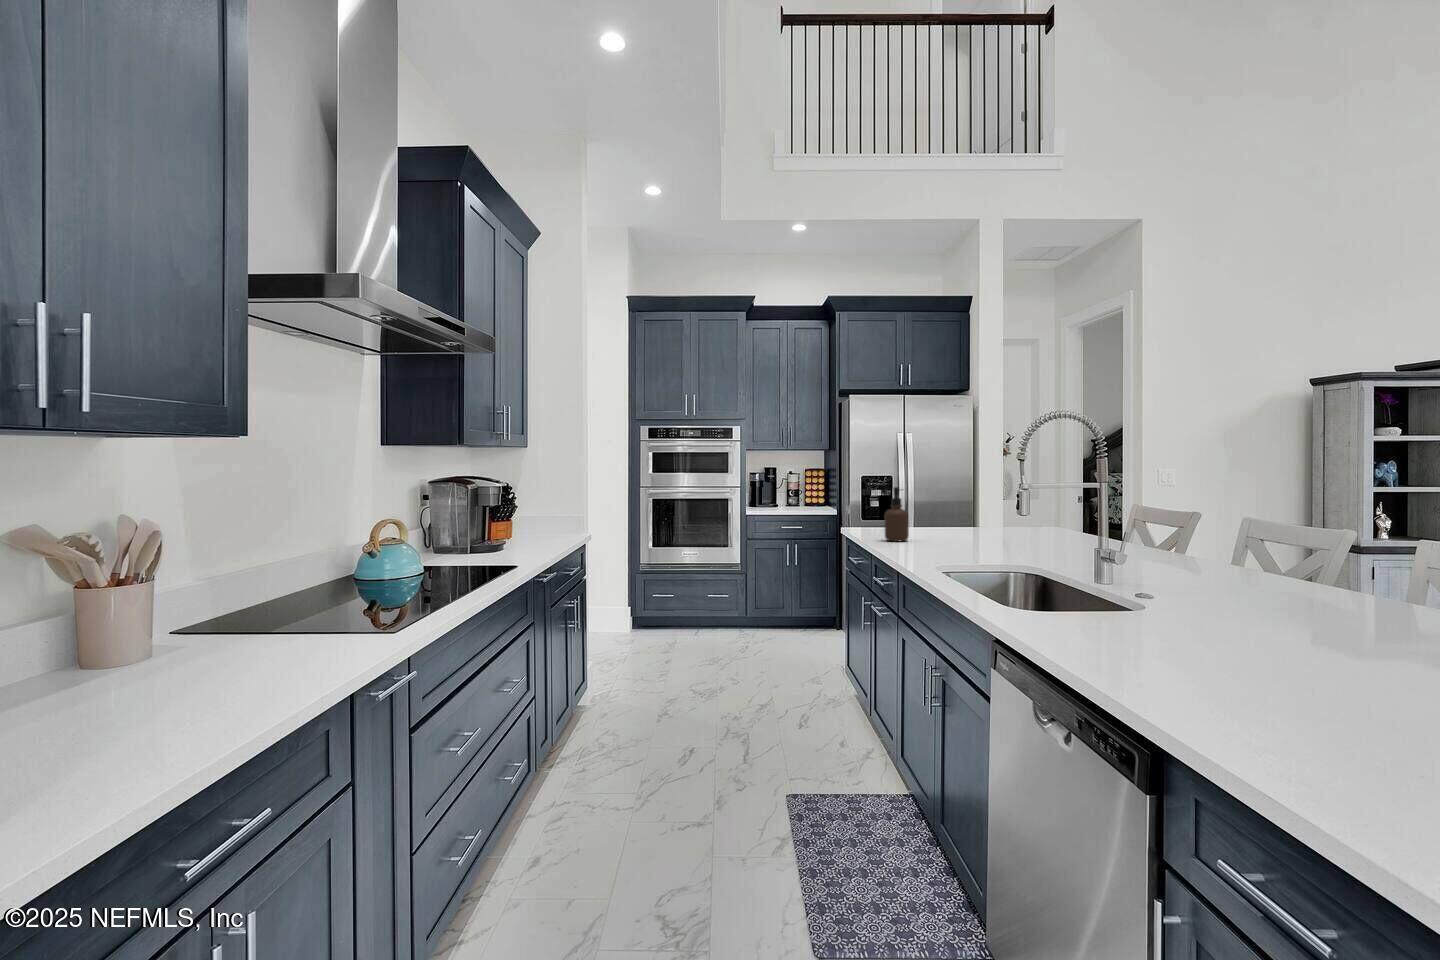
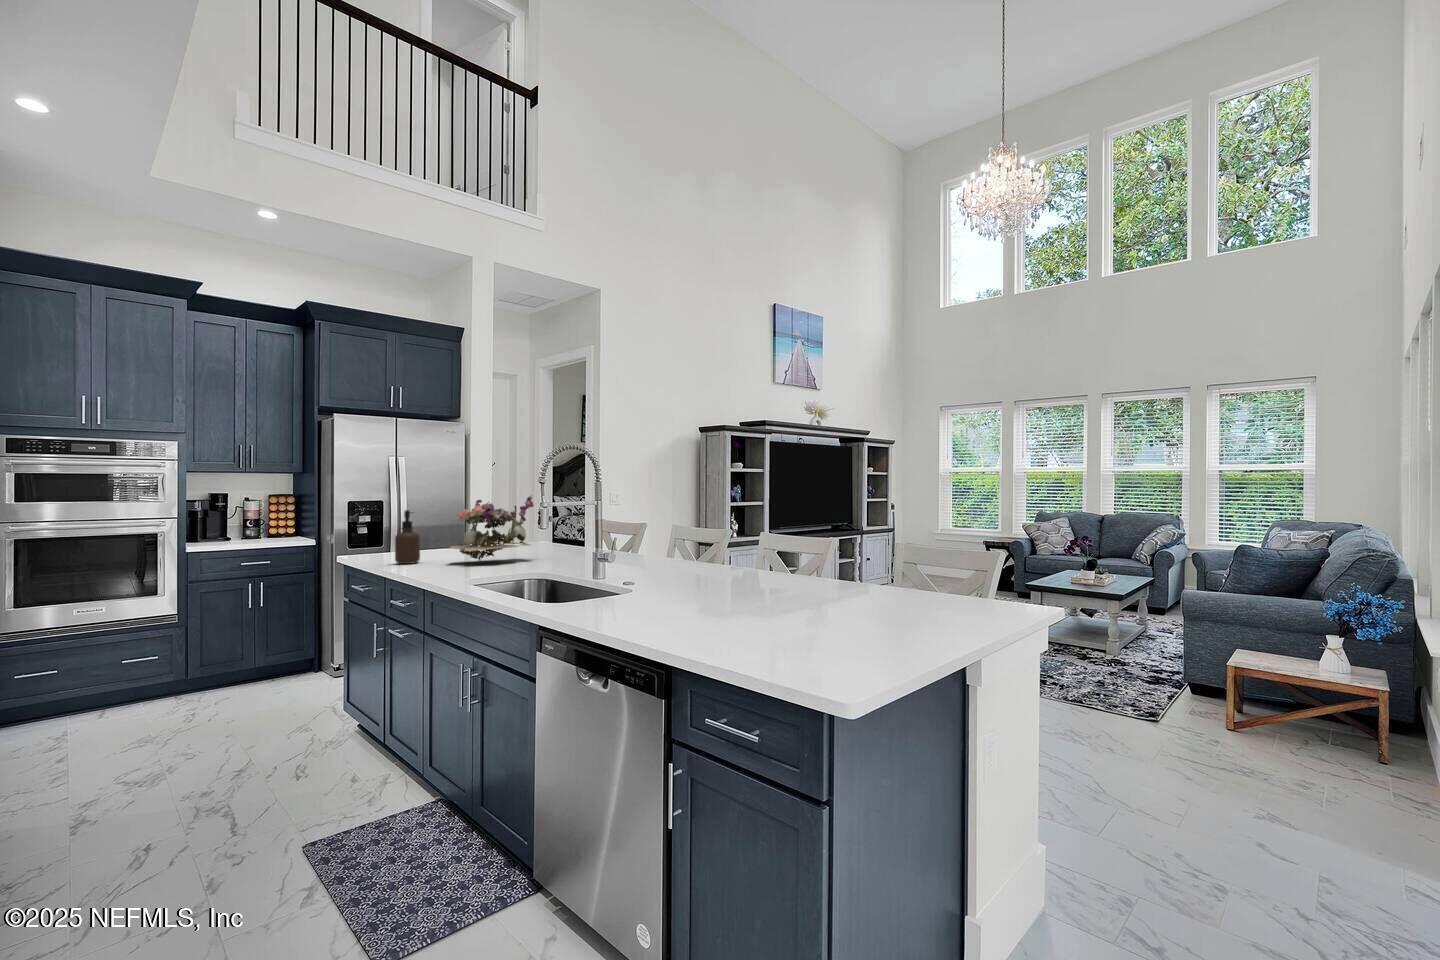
flower arrangement: none [930,473,1030,546] -> present [449,495,534,561]

